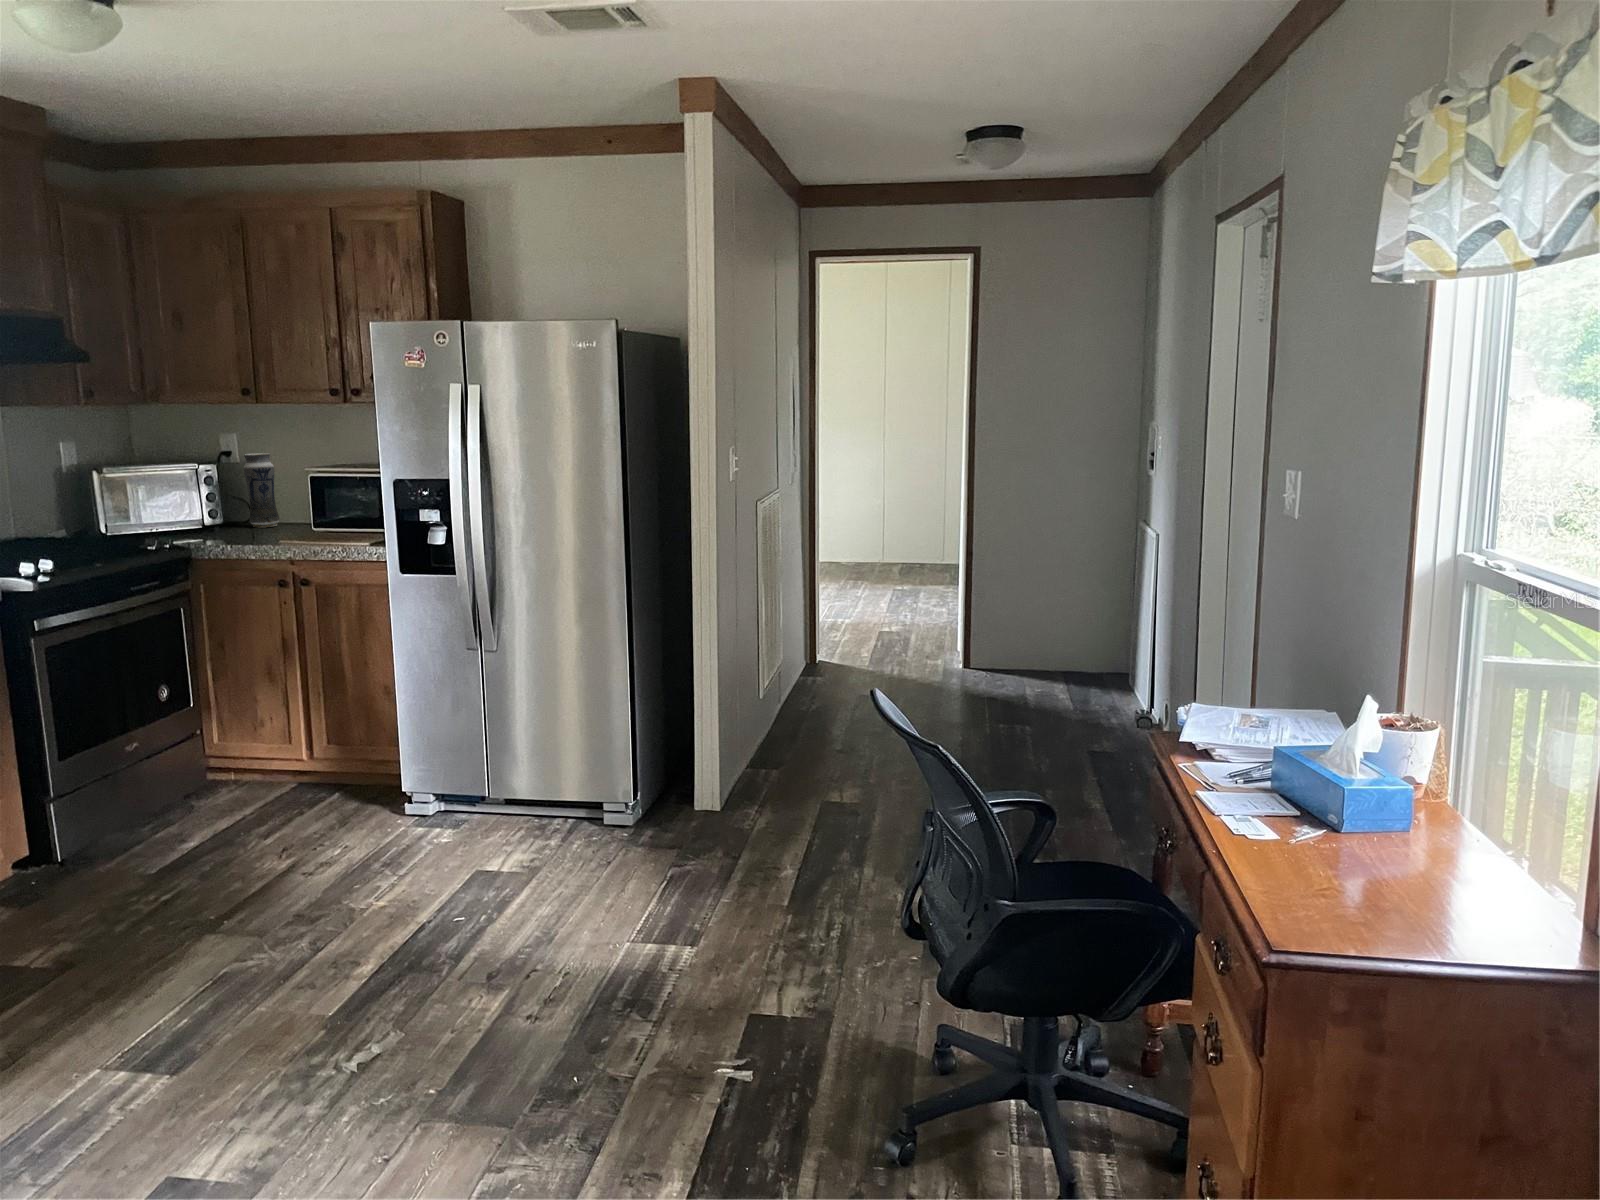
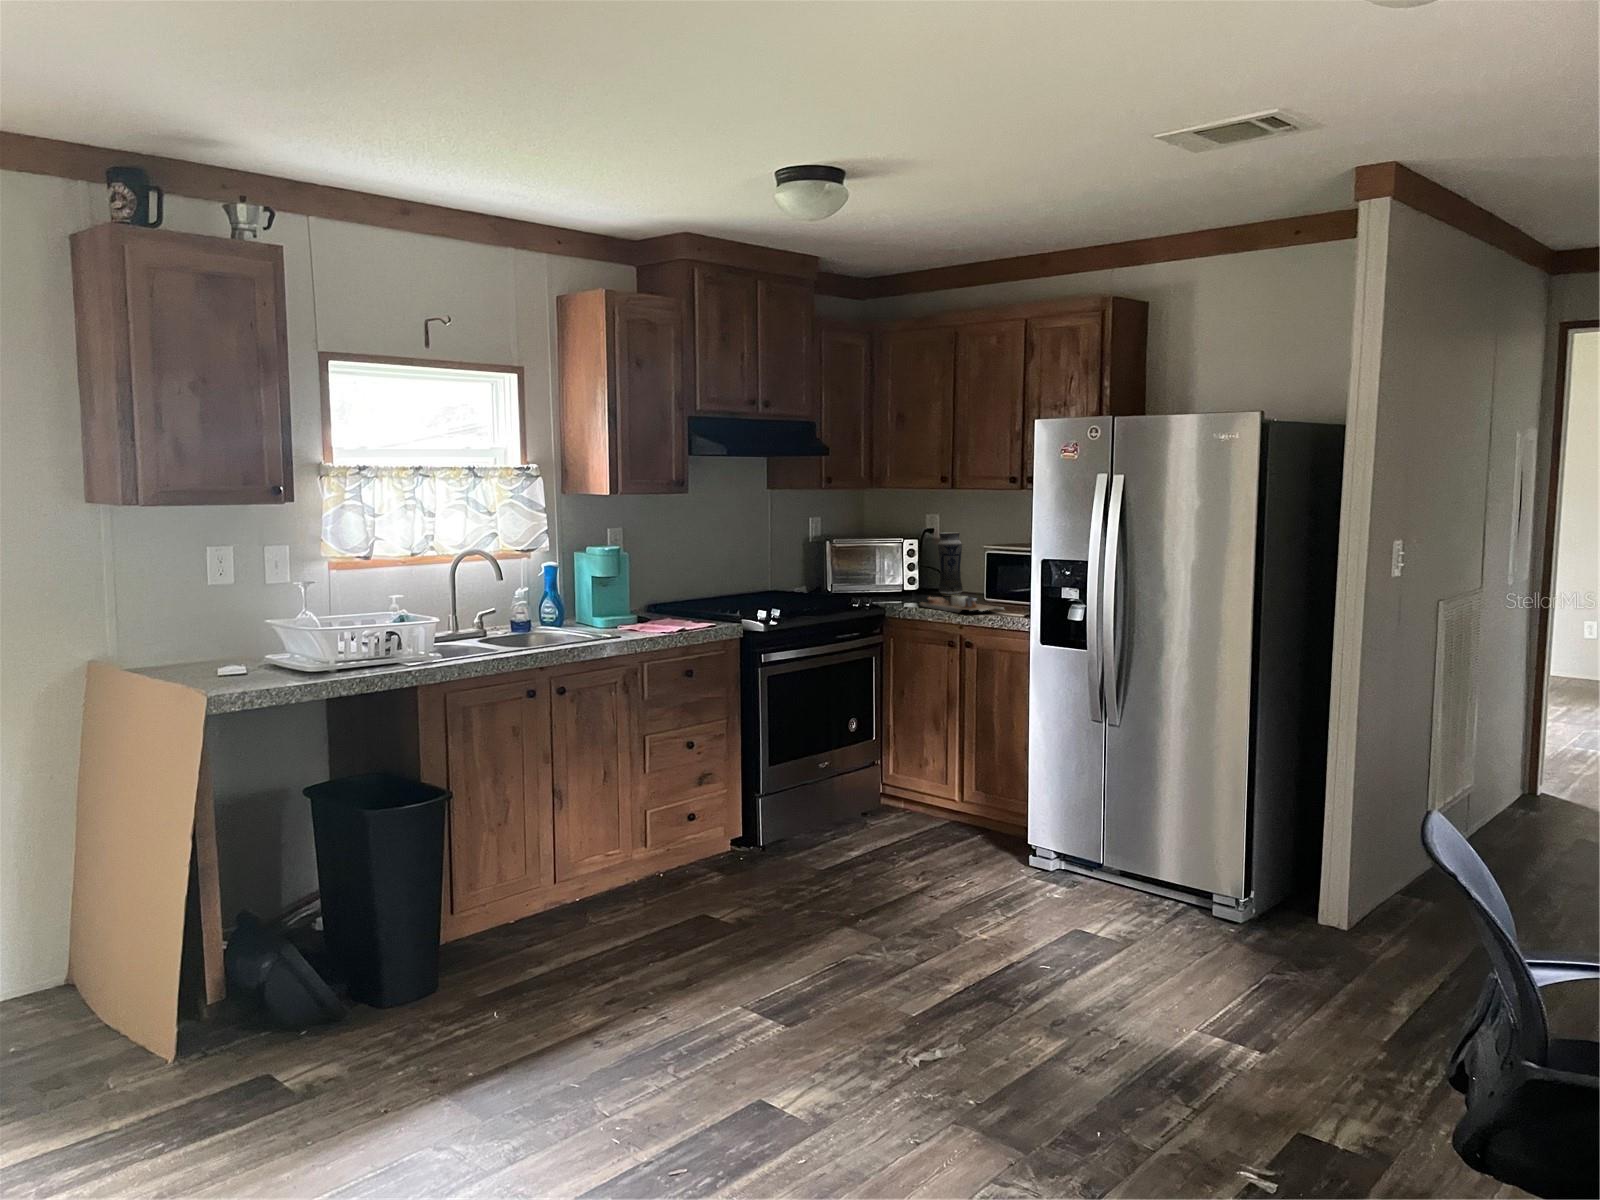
cutting board: none [234,526,345,546] -> present [920,596,1005,613]

